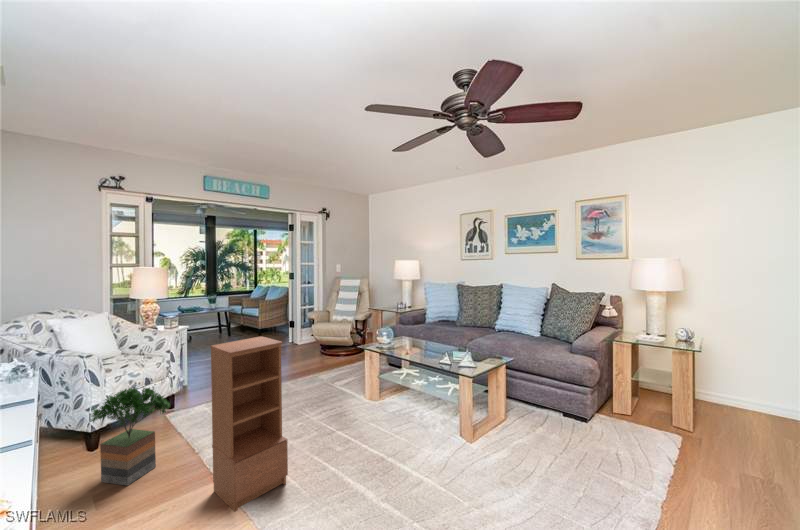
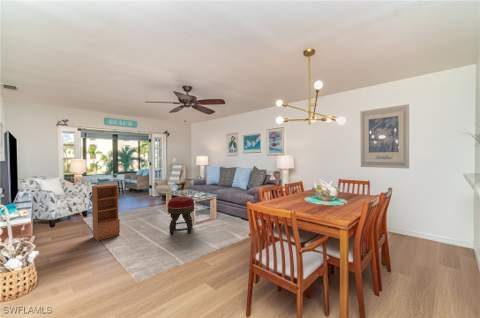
footstool: none [411,368,482,480] -> present [167,197,195,235]
potted tree: present [90,388,170,486] -> none [50,202,81,236]

